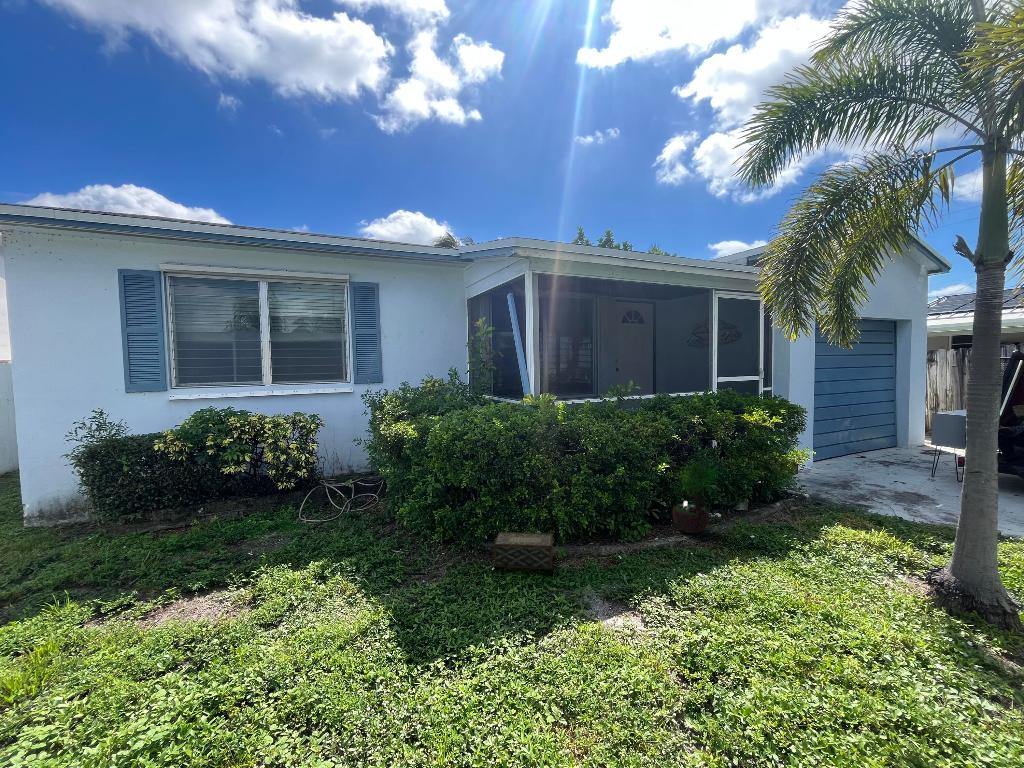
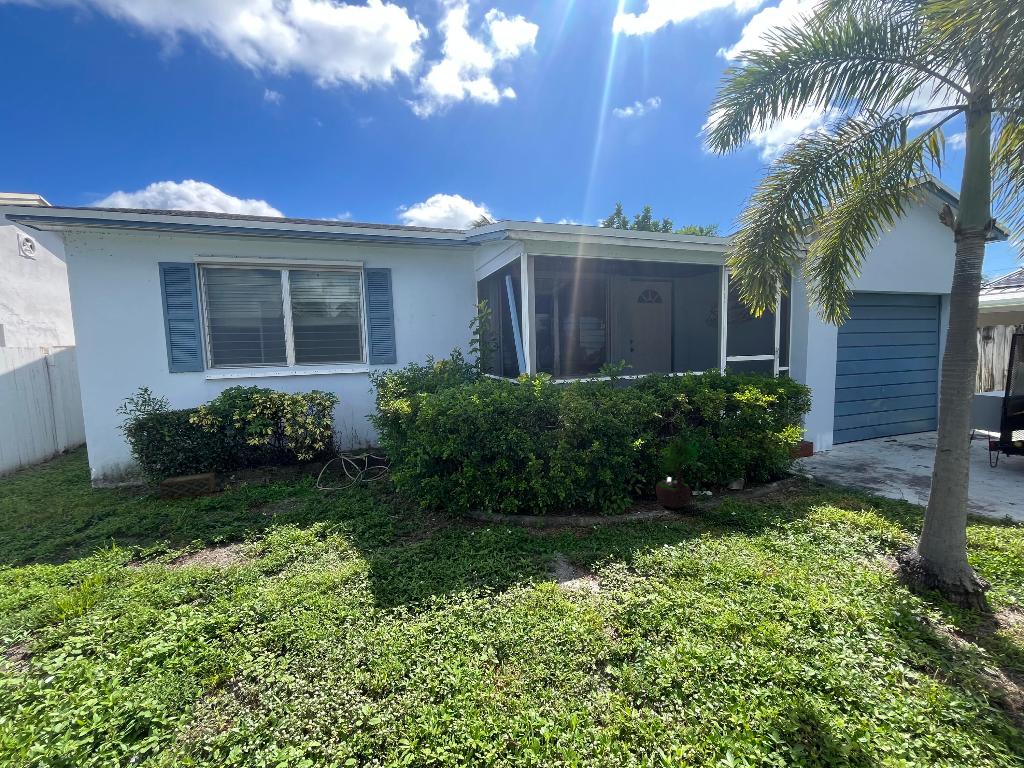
woven basket: present [494,532,553,569] -> present [160,472,215,500]

